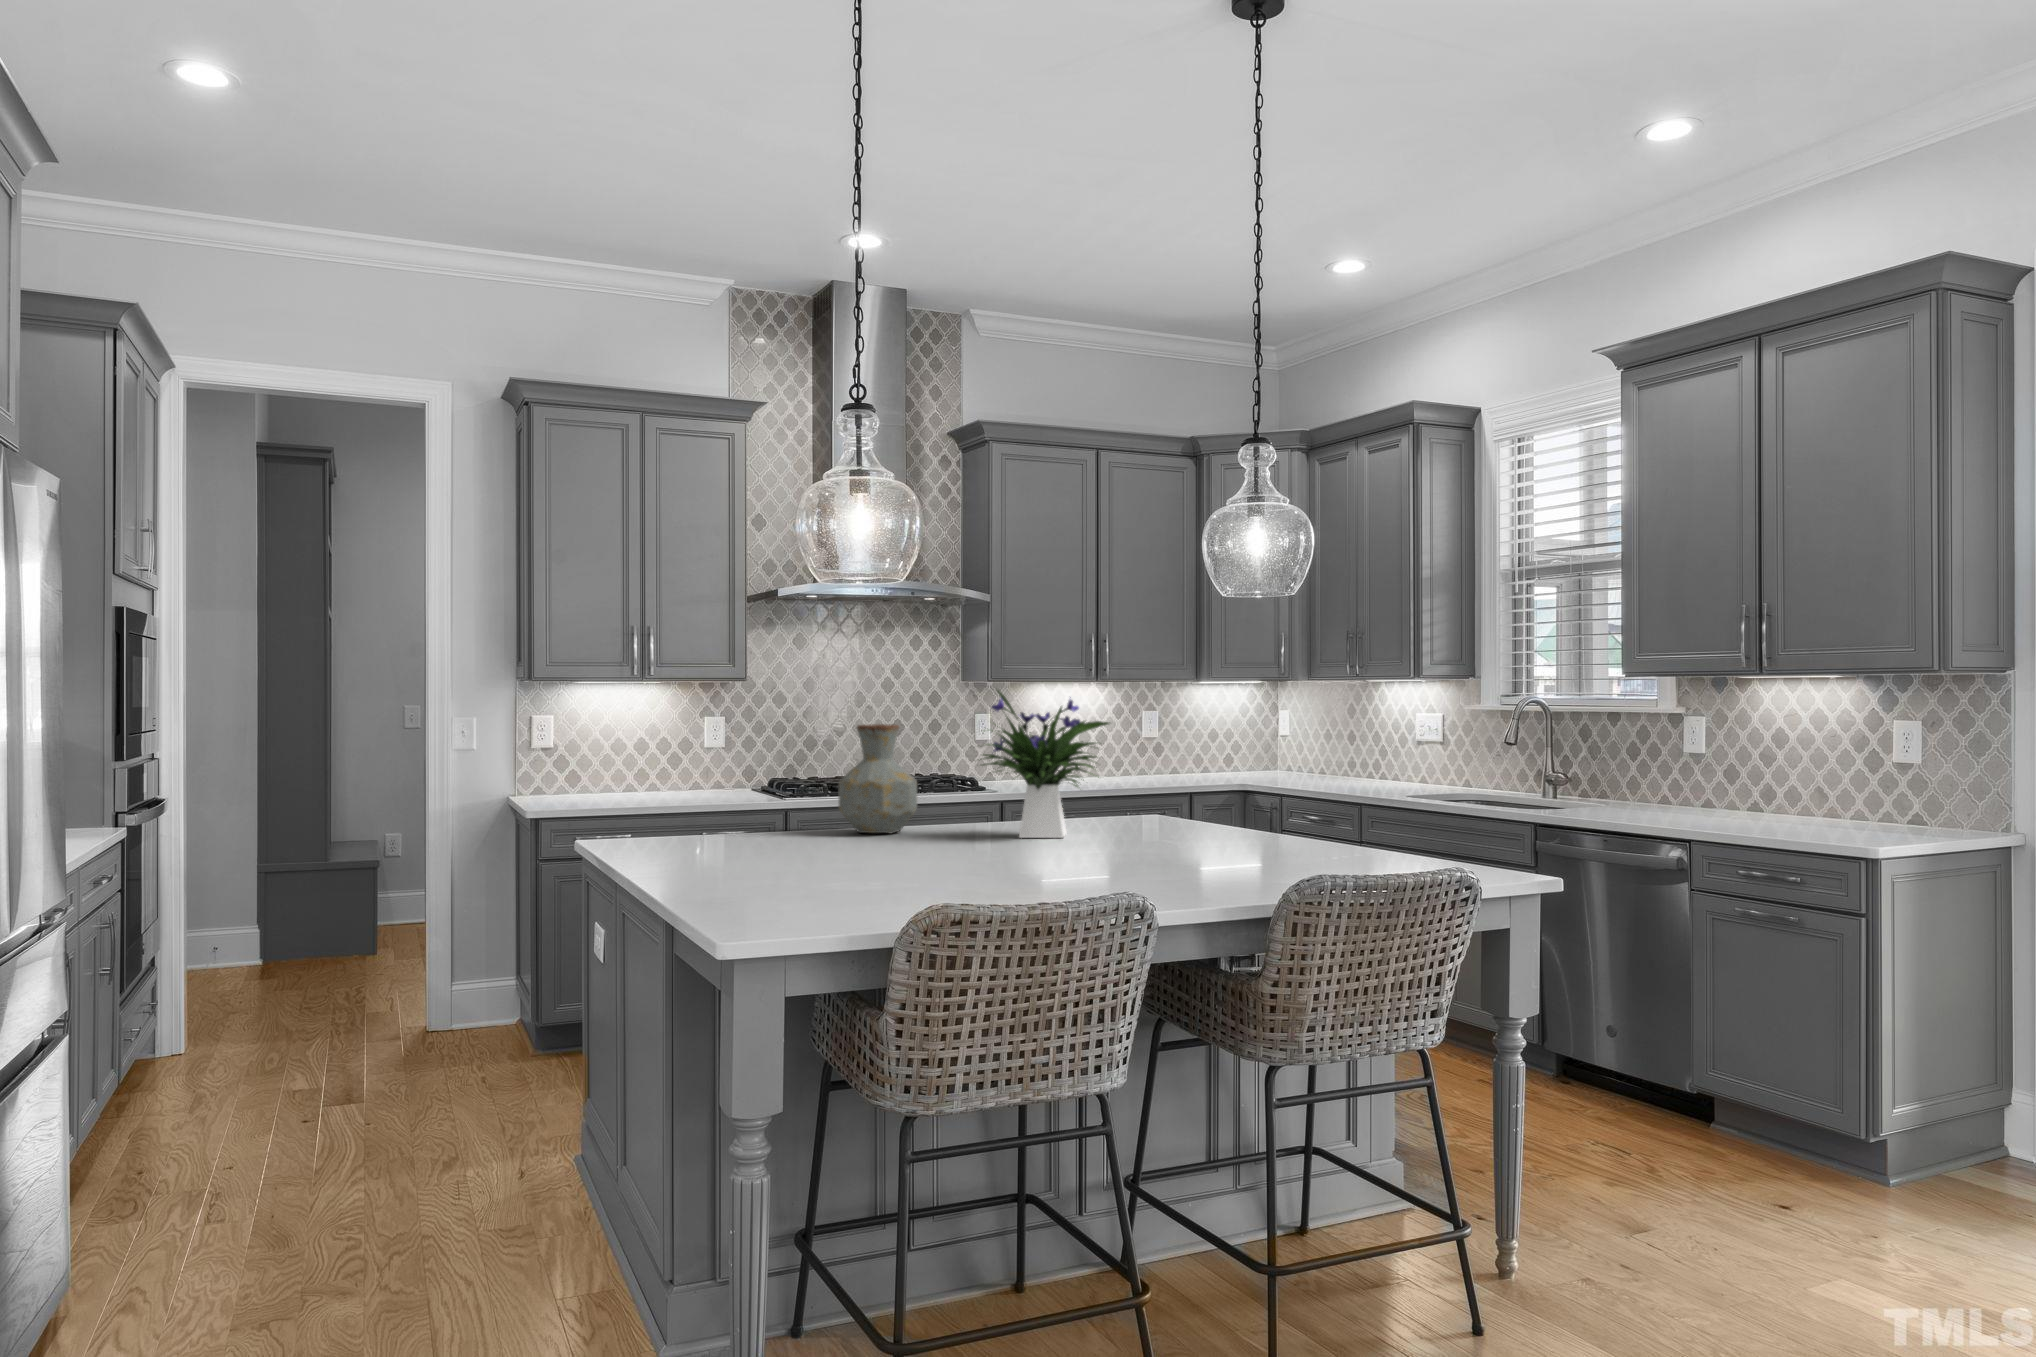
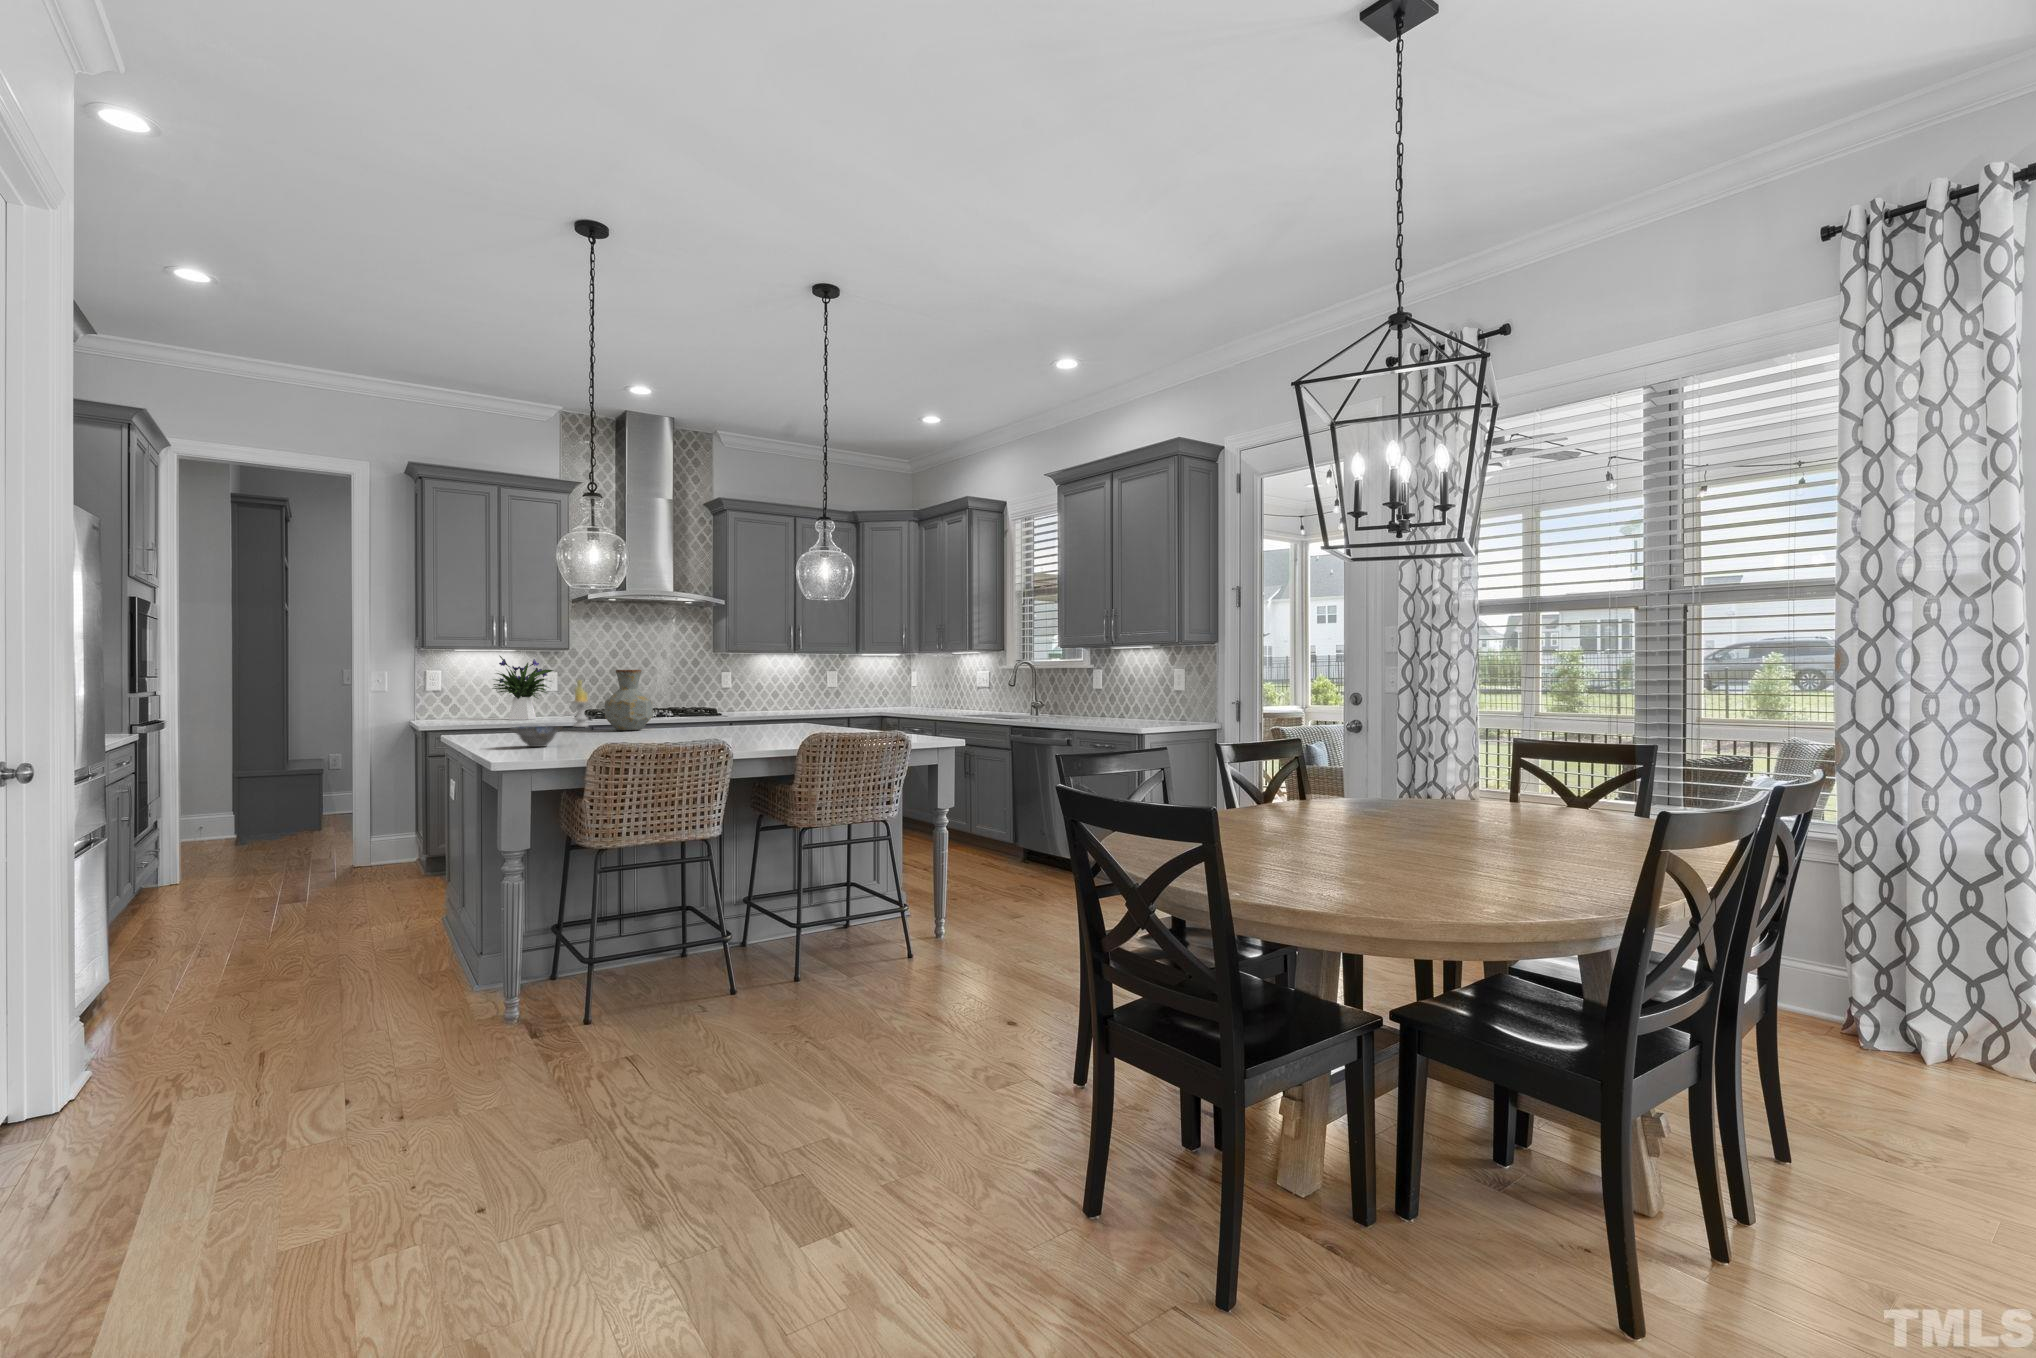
flower arrangement: present [978,690,1109,838] -> present [492,656,554,720]
candle: none [766,738,808,820] -> present [570,680,592,727]
ceramic bowl: none [714,841,805,884] -> present [511,726,562,747]

